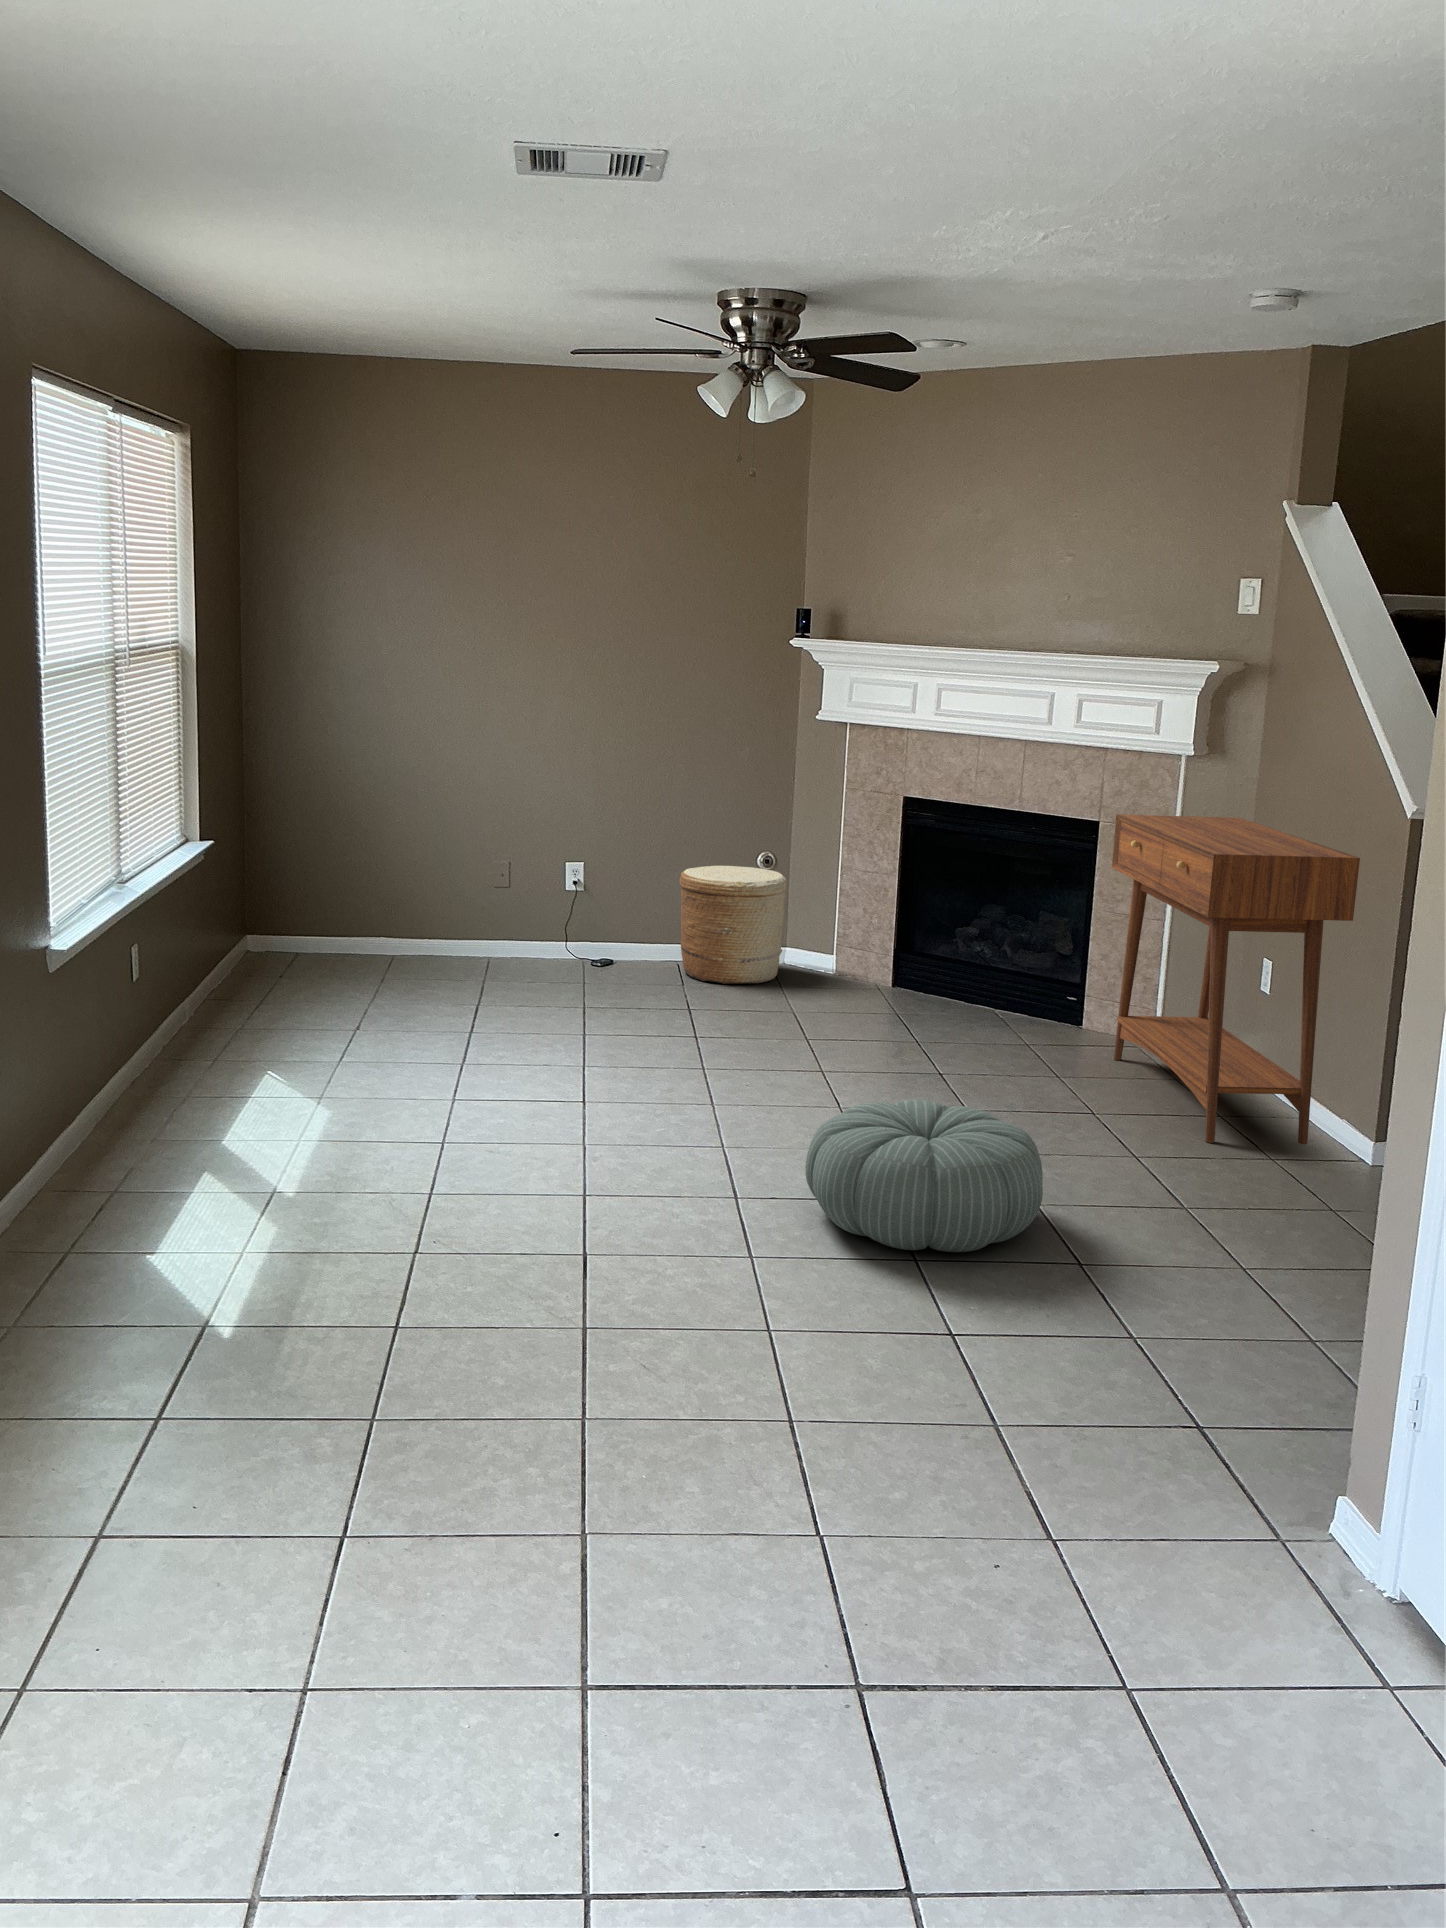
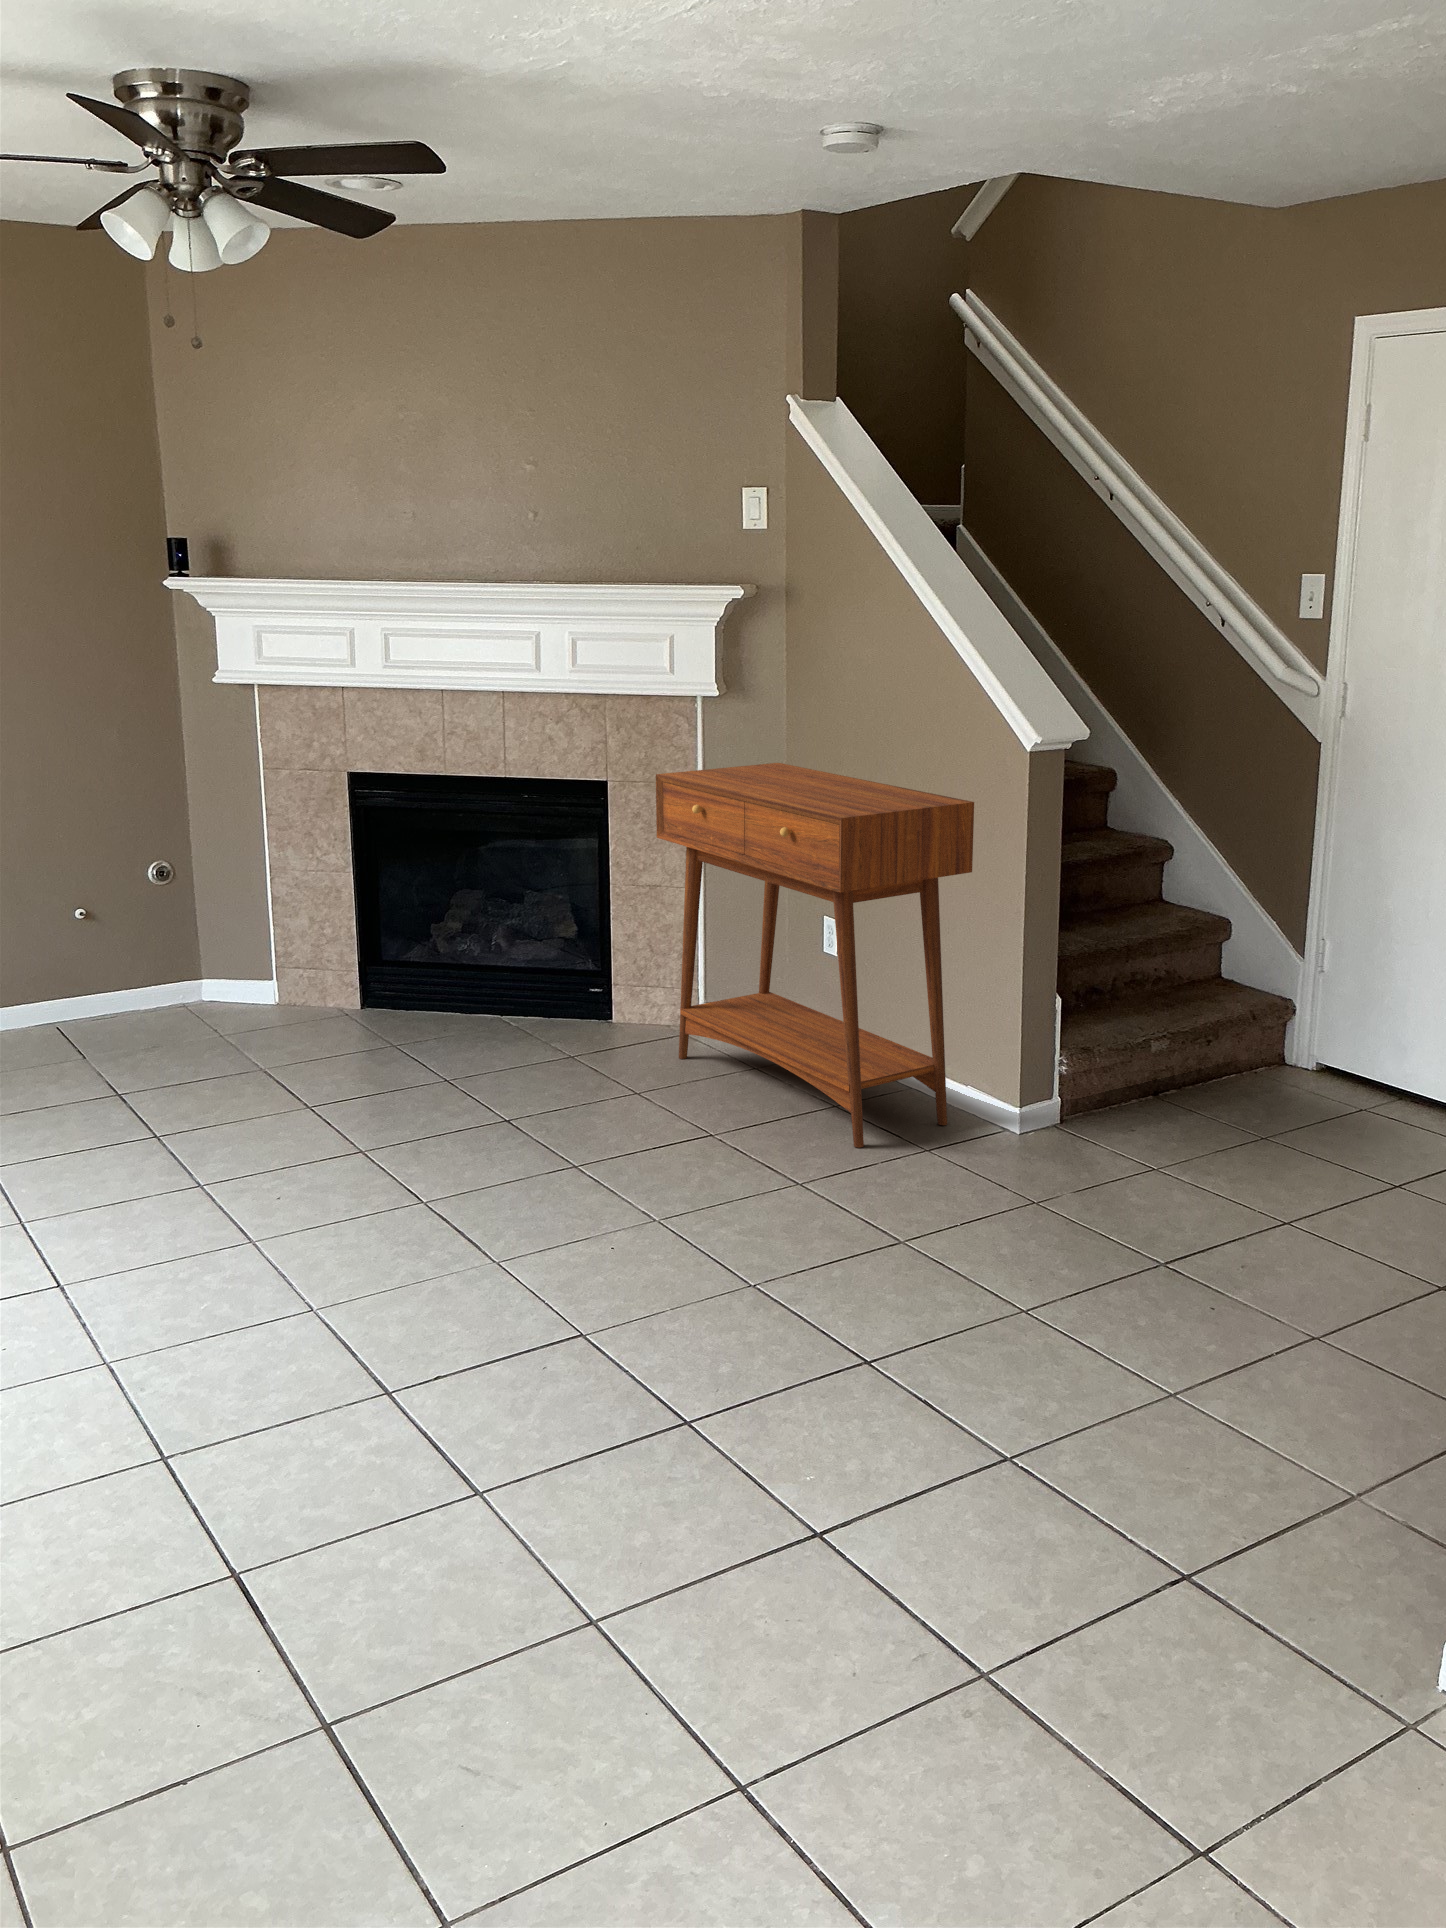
woven basket: present [680,866,786,984] -> none [53,886,211,1050]
pouf: present [805,1100,1043,1252] -> none [495,1191,810,1419]

